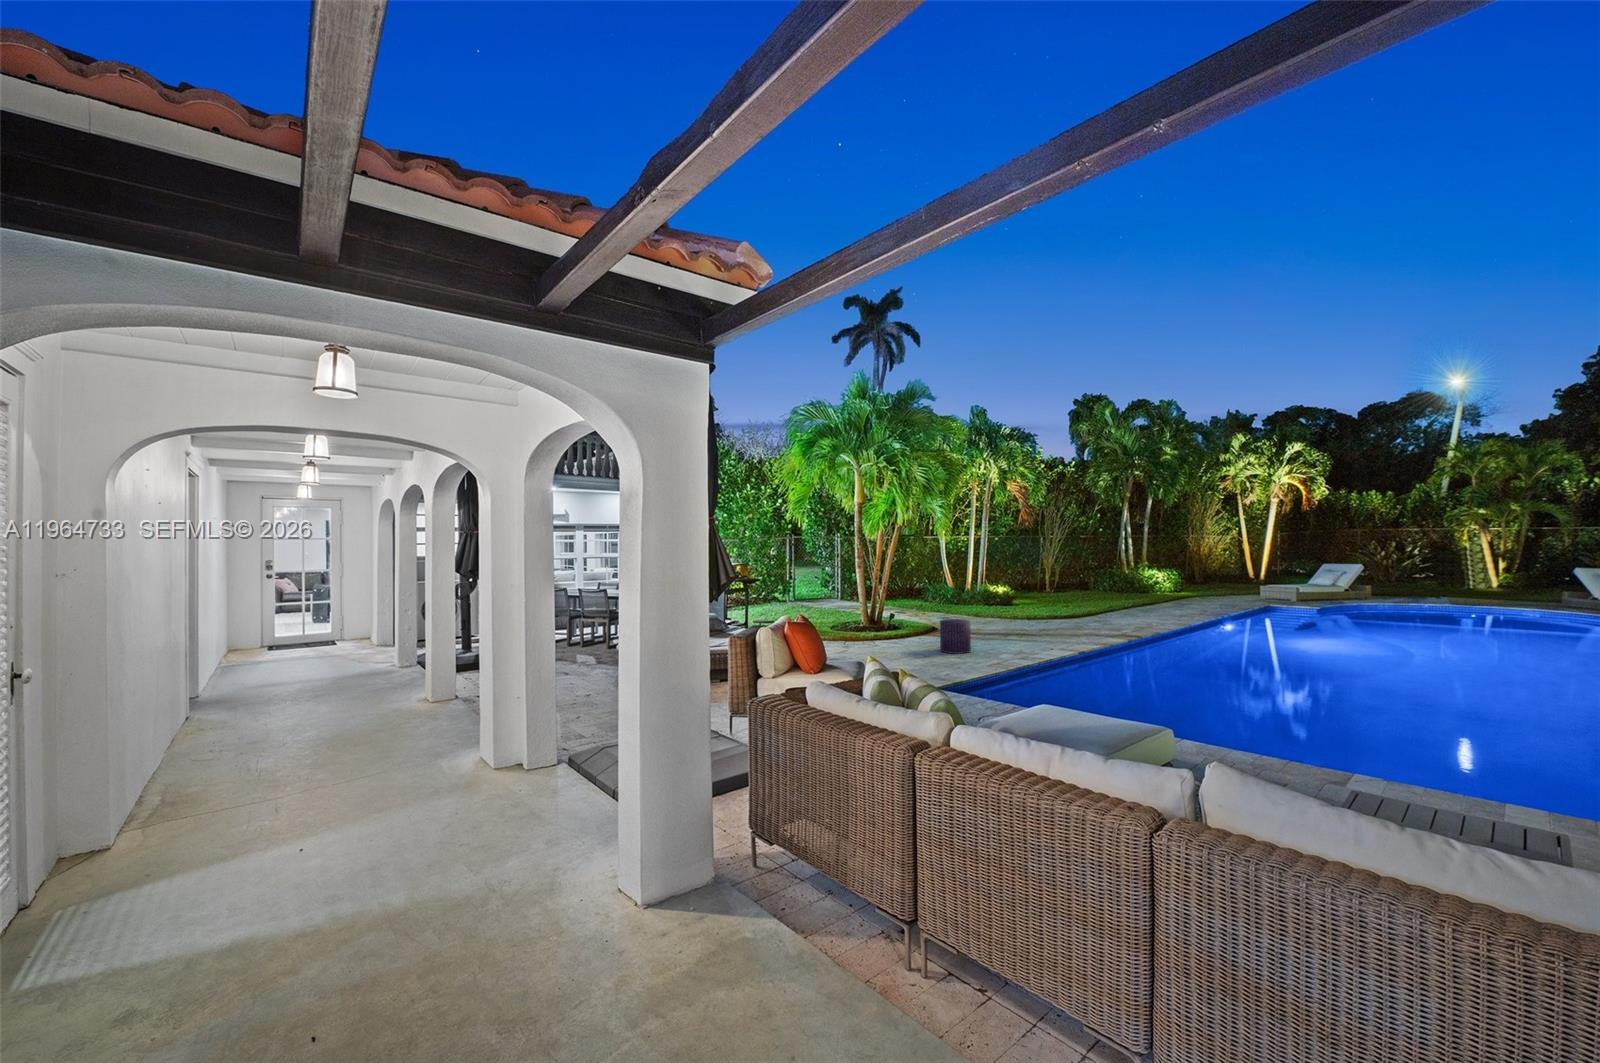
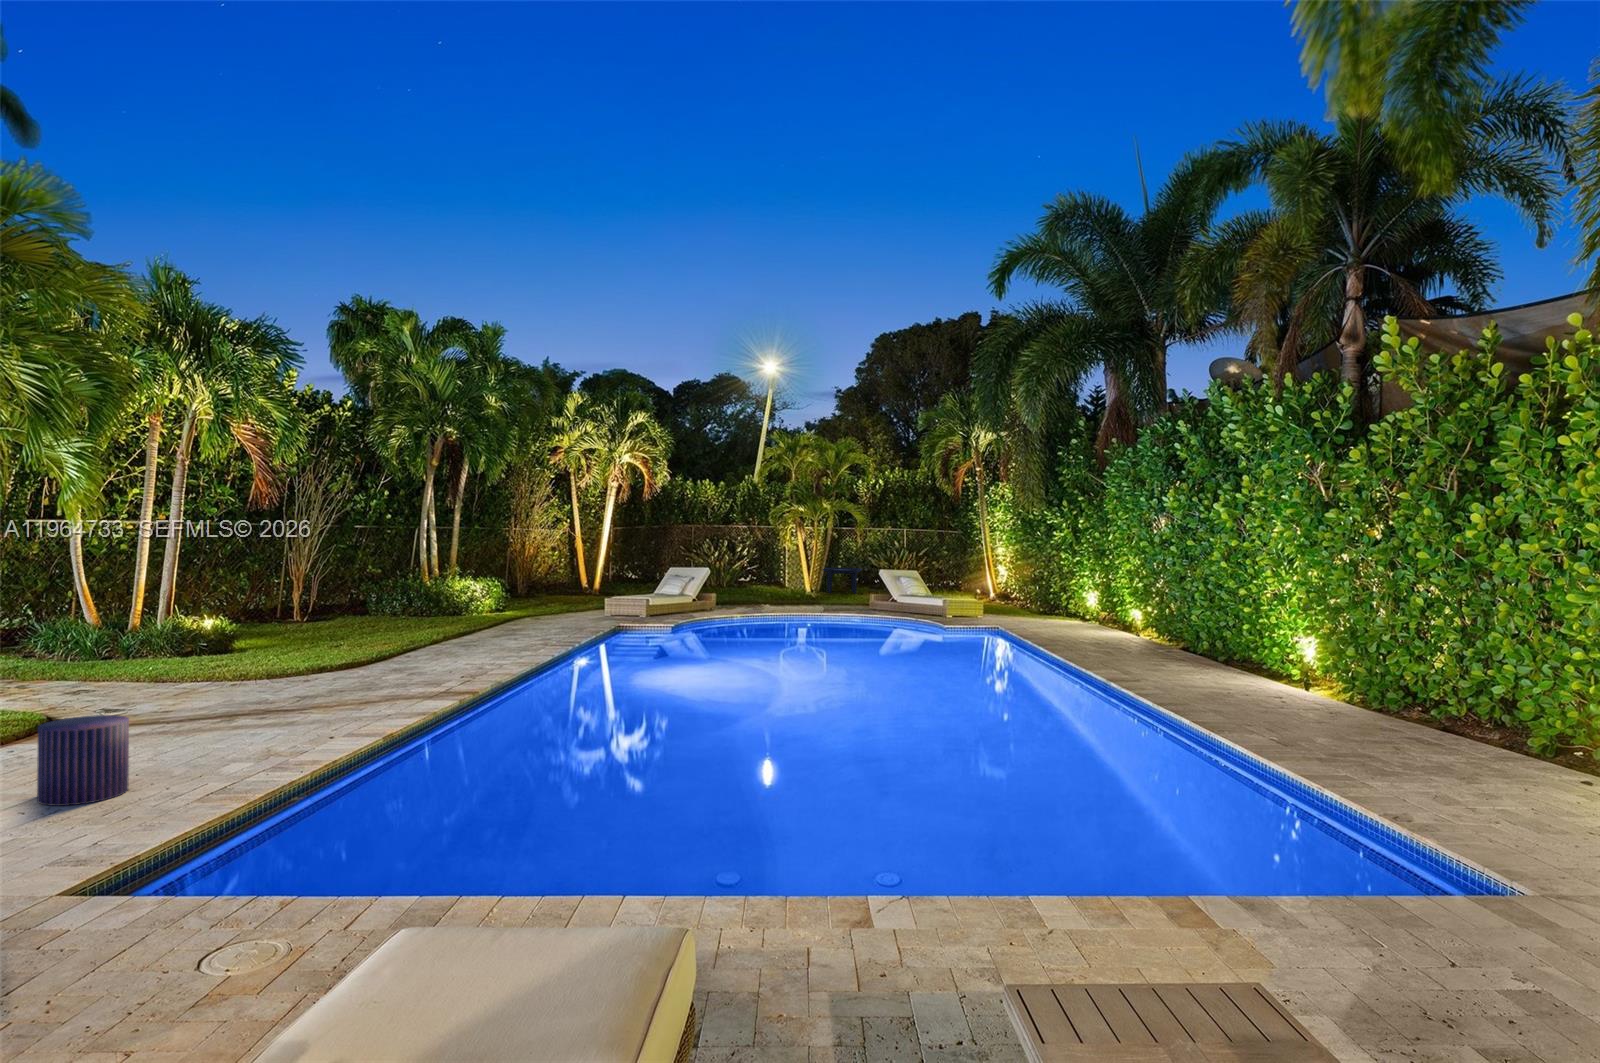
round table: none [1515,567,1573,593] -> present [823,568,862,594]

